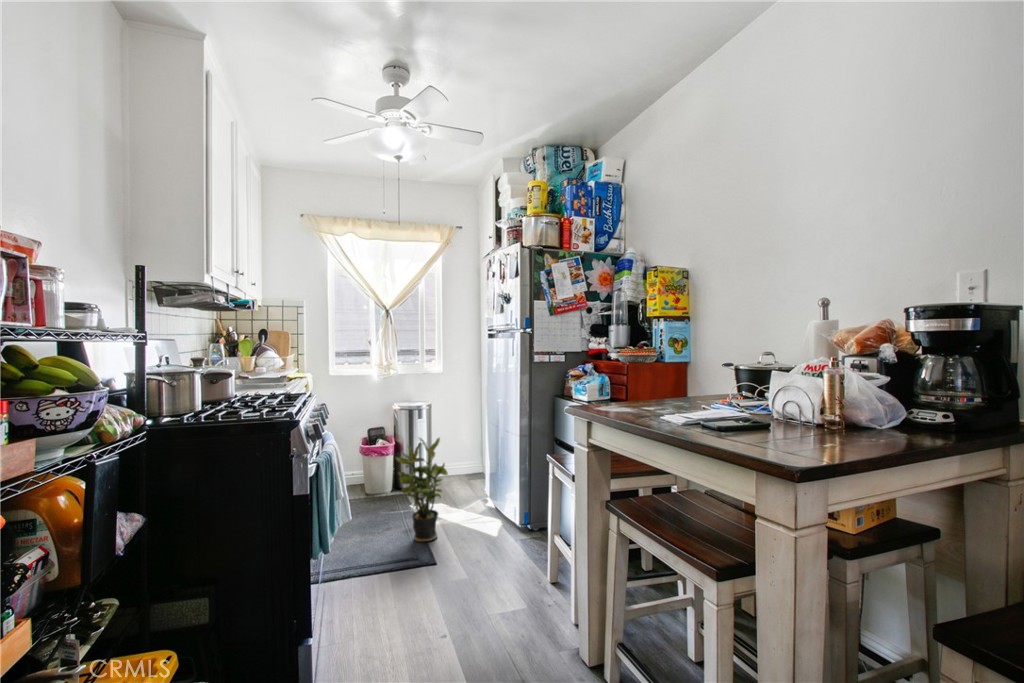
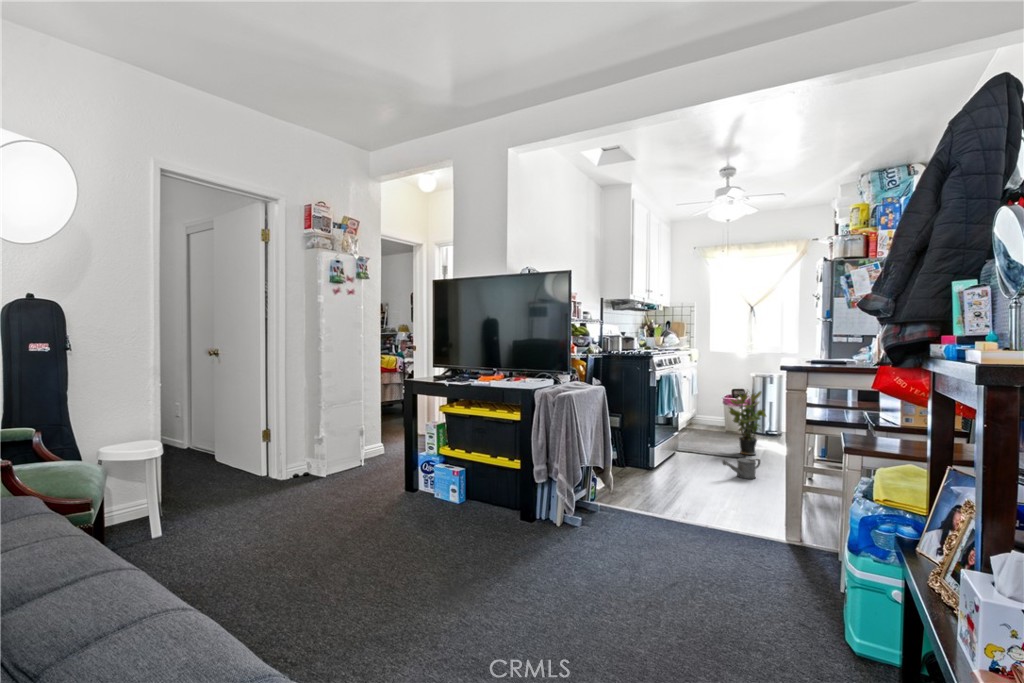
watering can: none [447,567,489,619] -> present [722,458,760,479]

